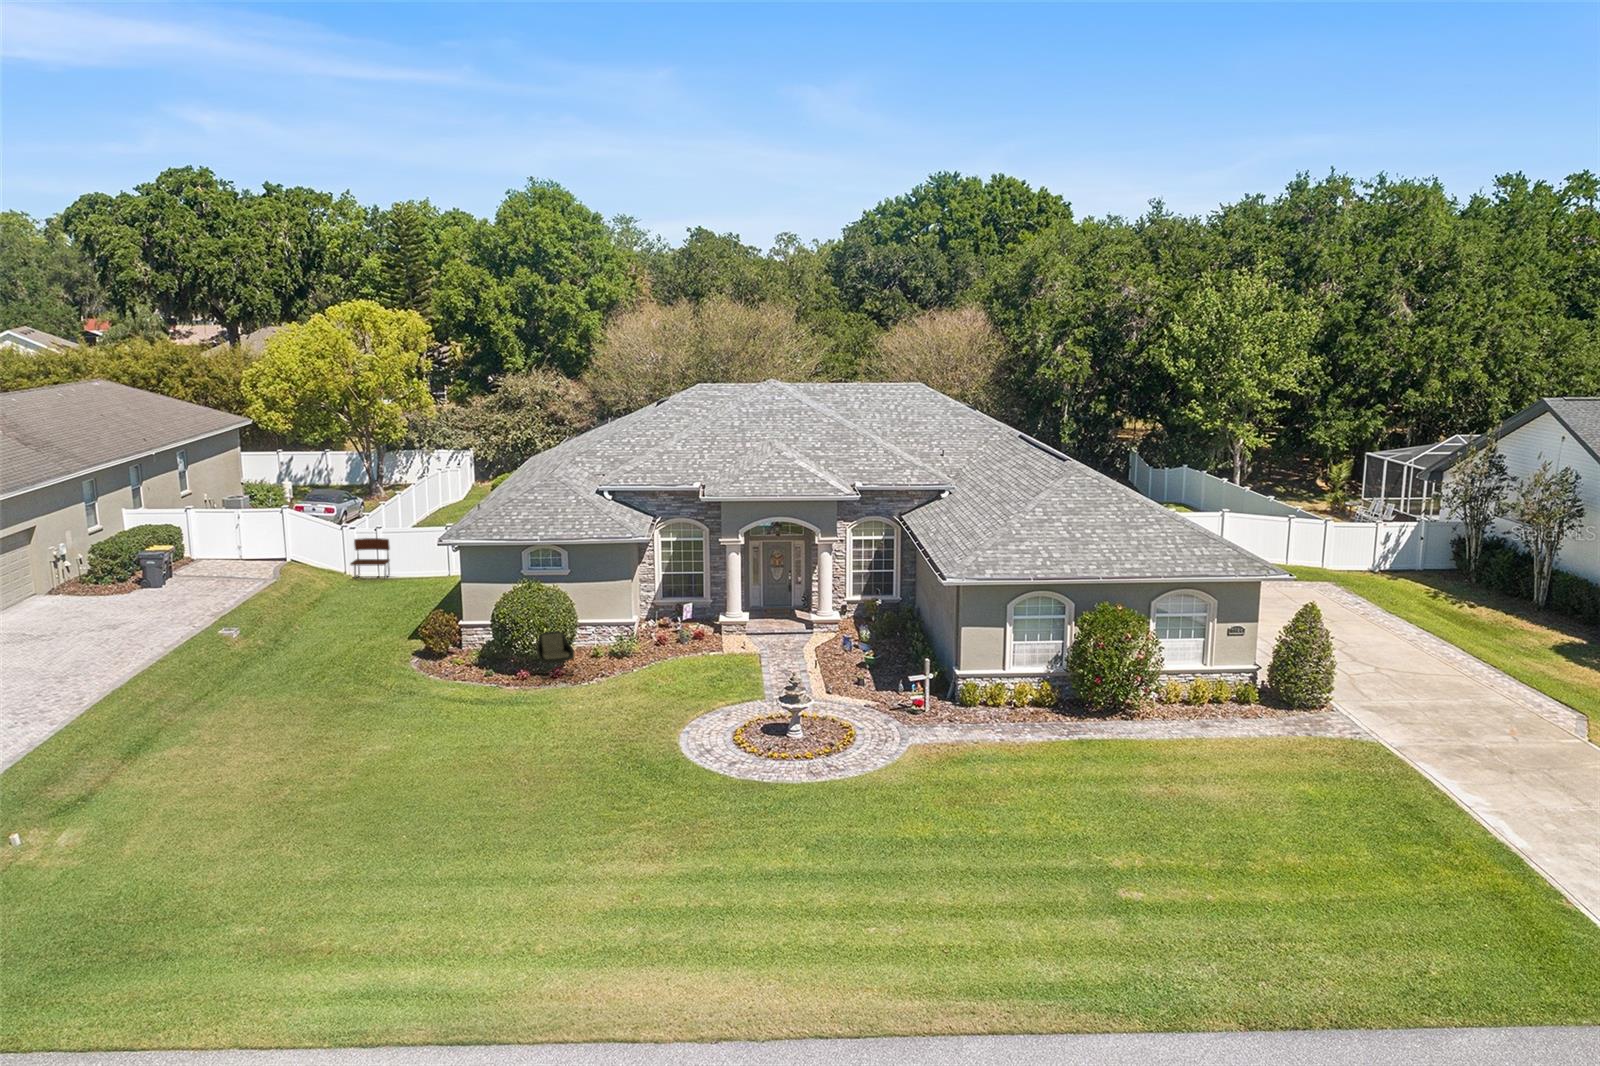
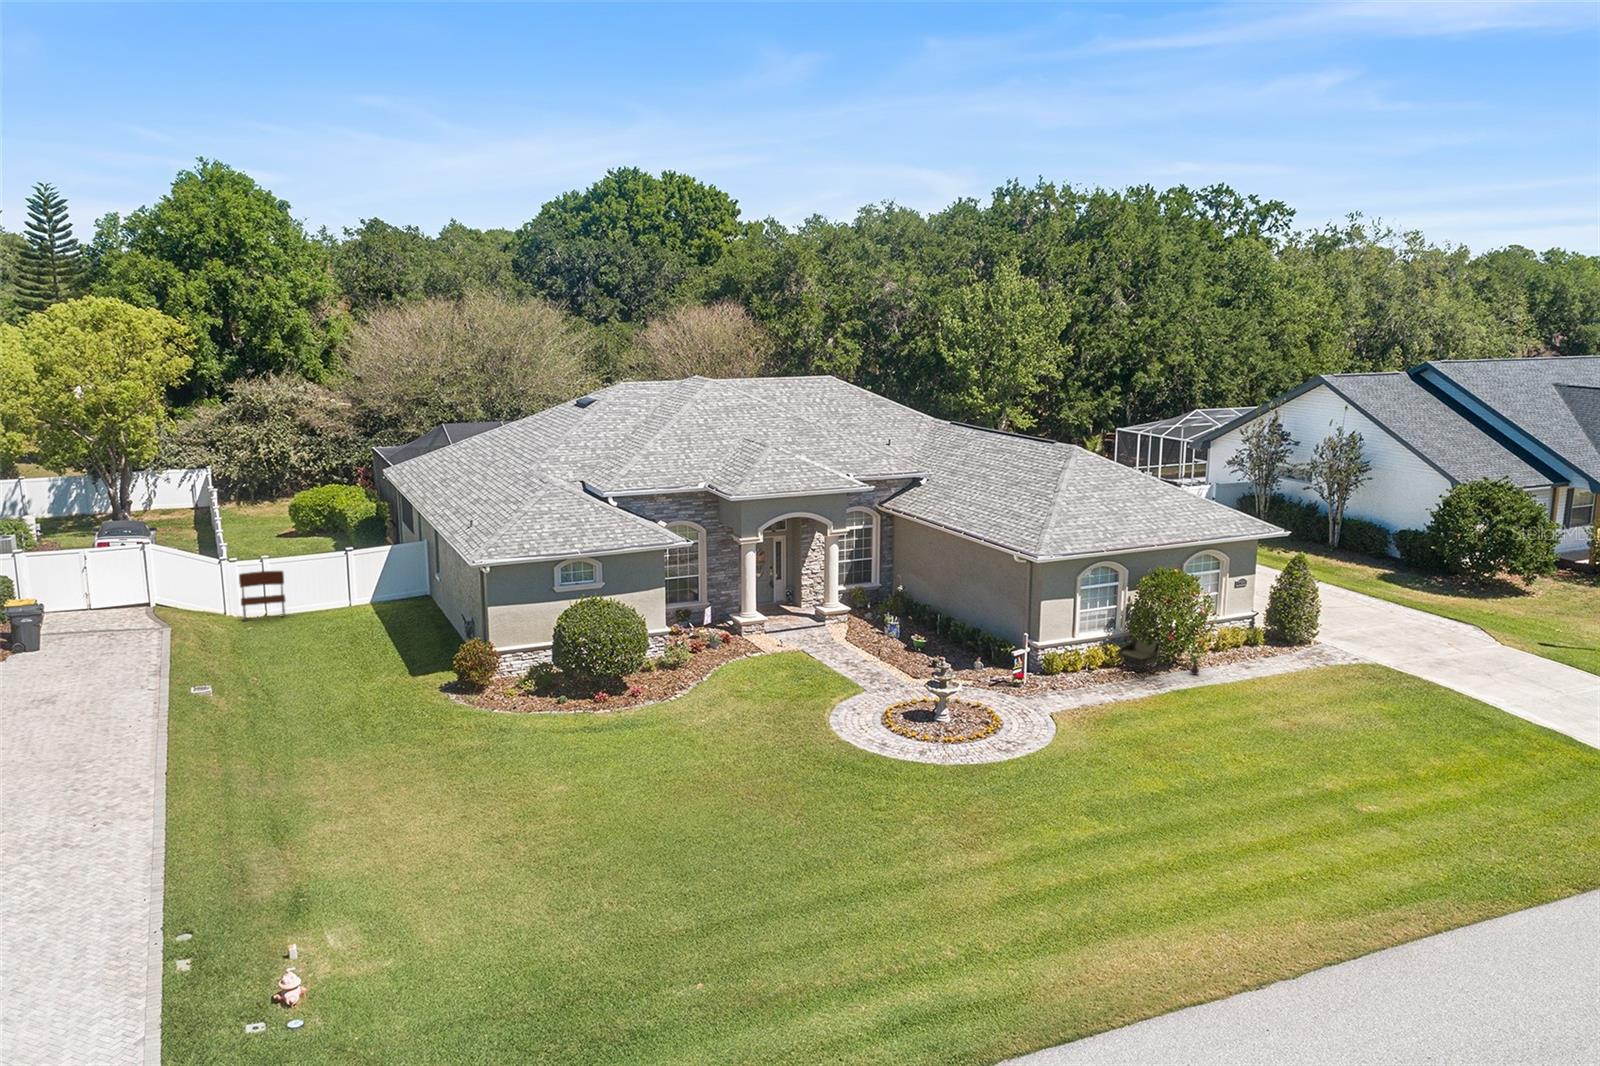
lounge chair: present [536,631,574,672] -> present [1118,638,1161,673]
decorative plant: none [1118,700,1144,728] -> present [1189,652,1199,675]

